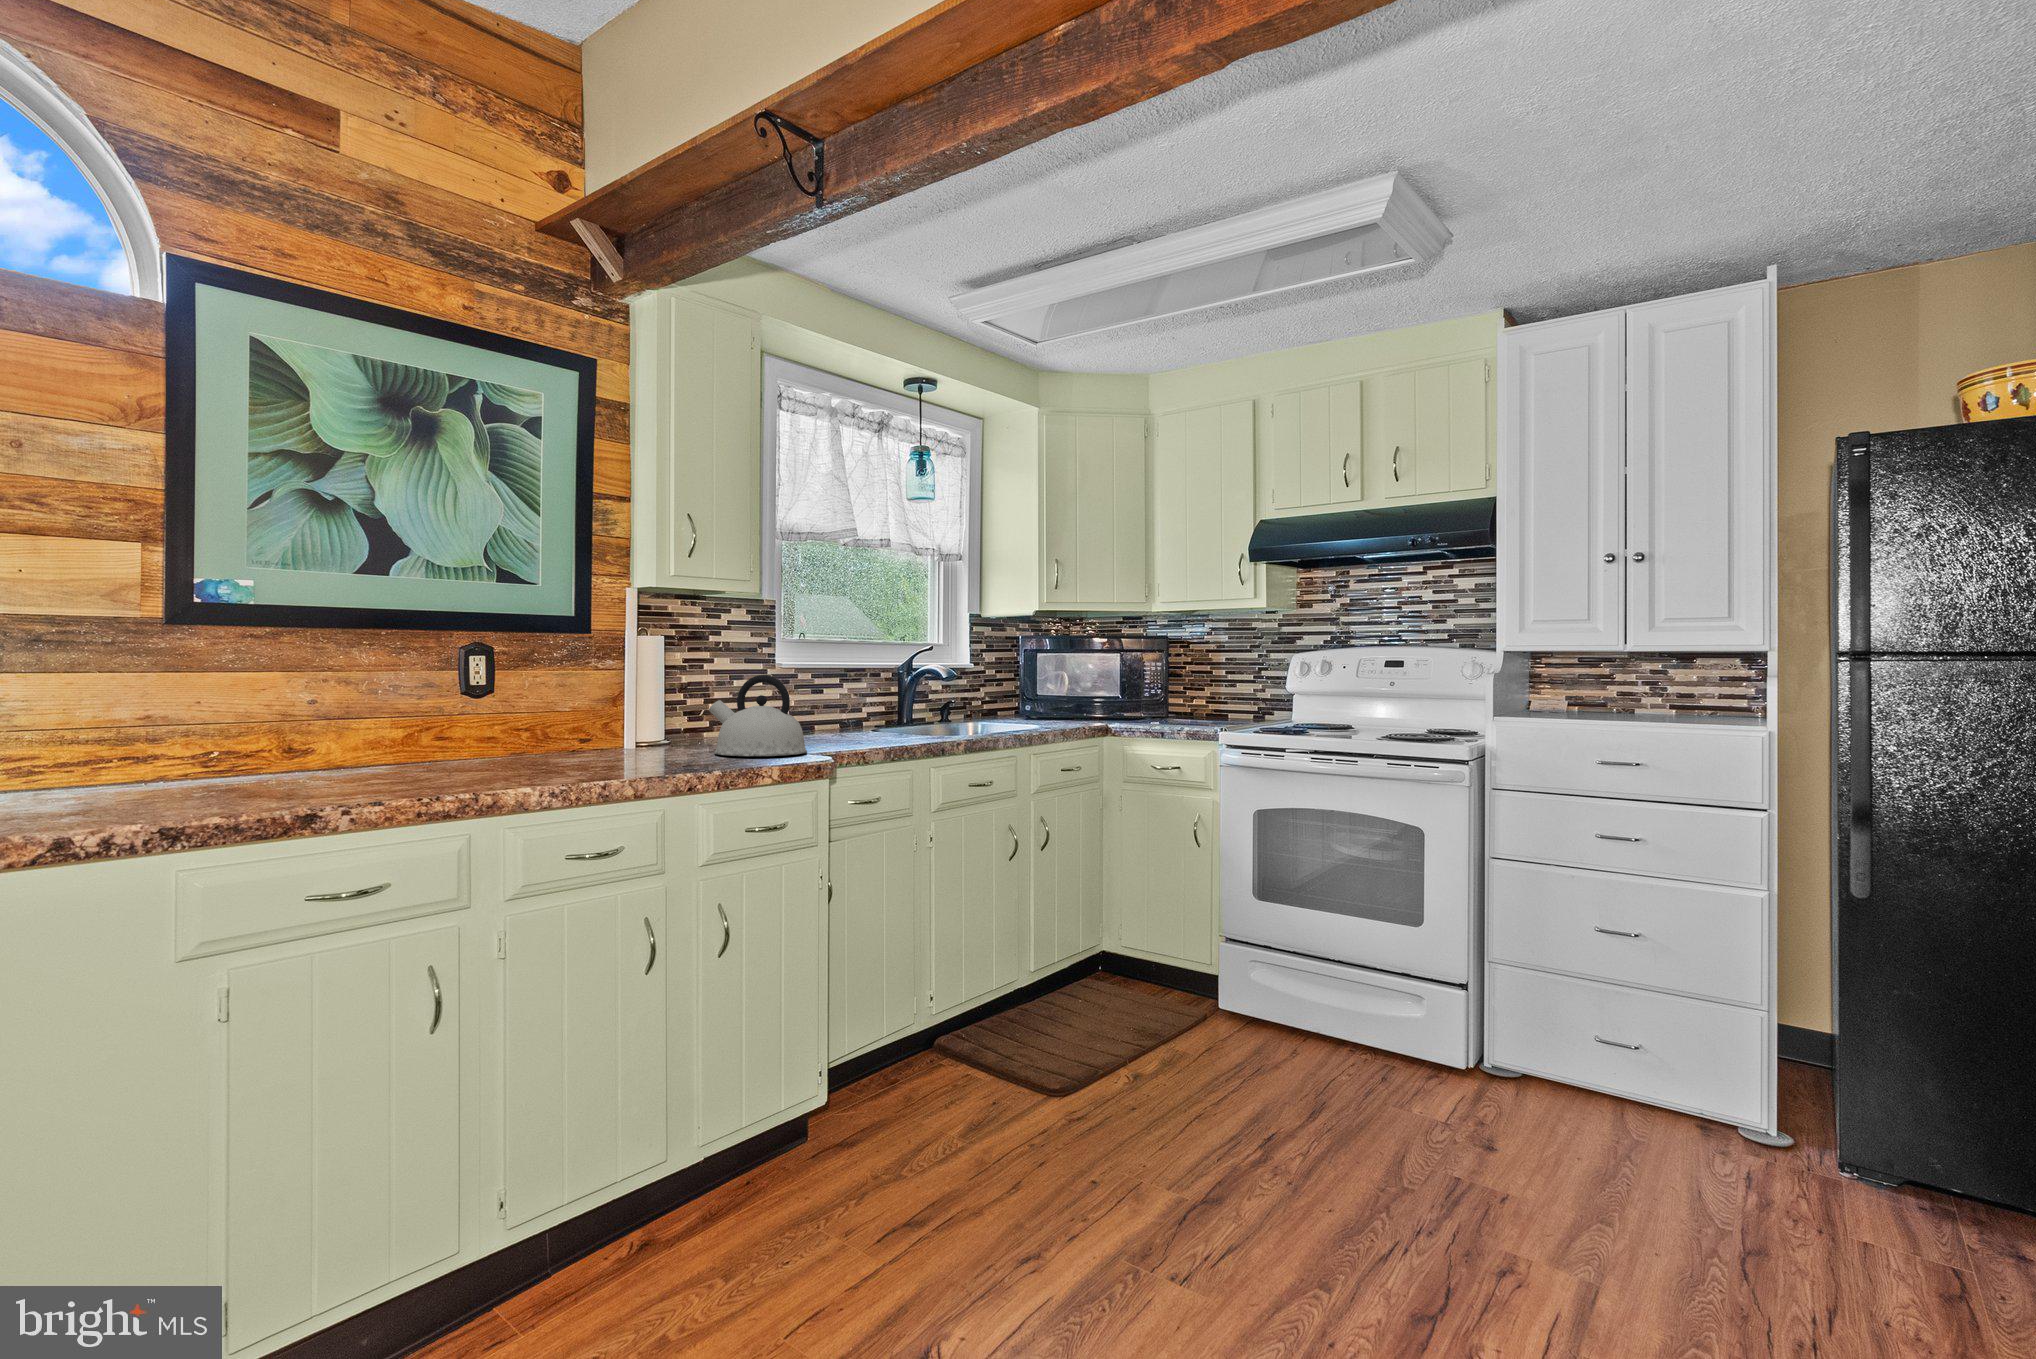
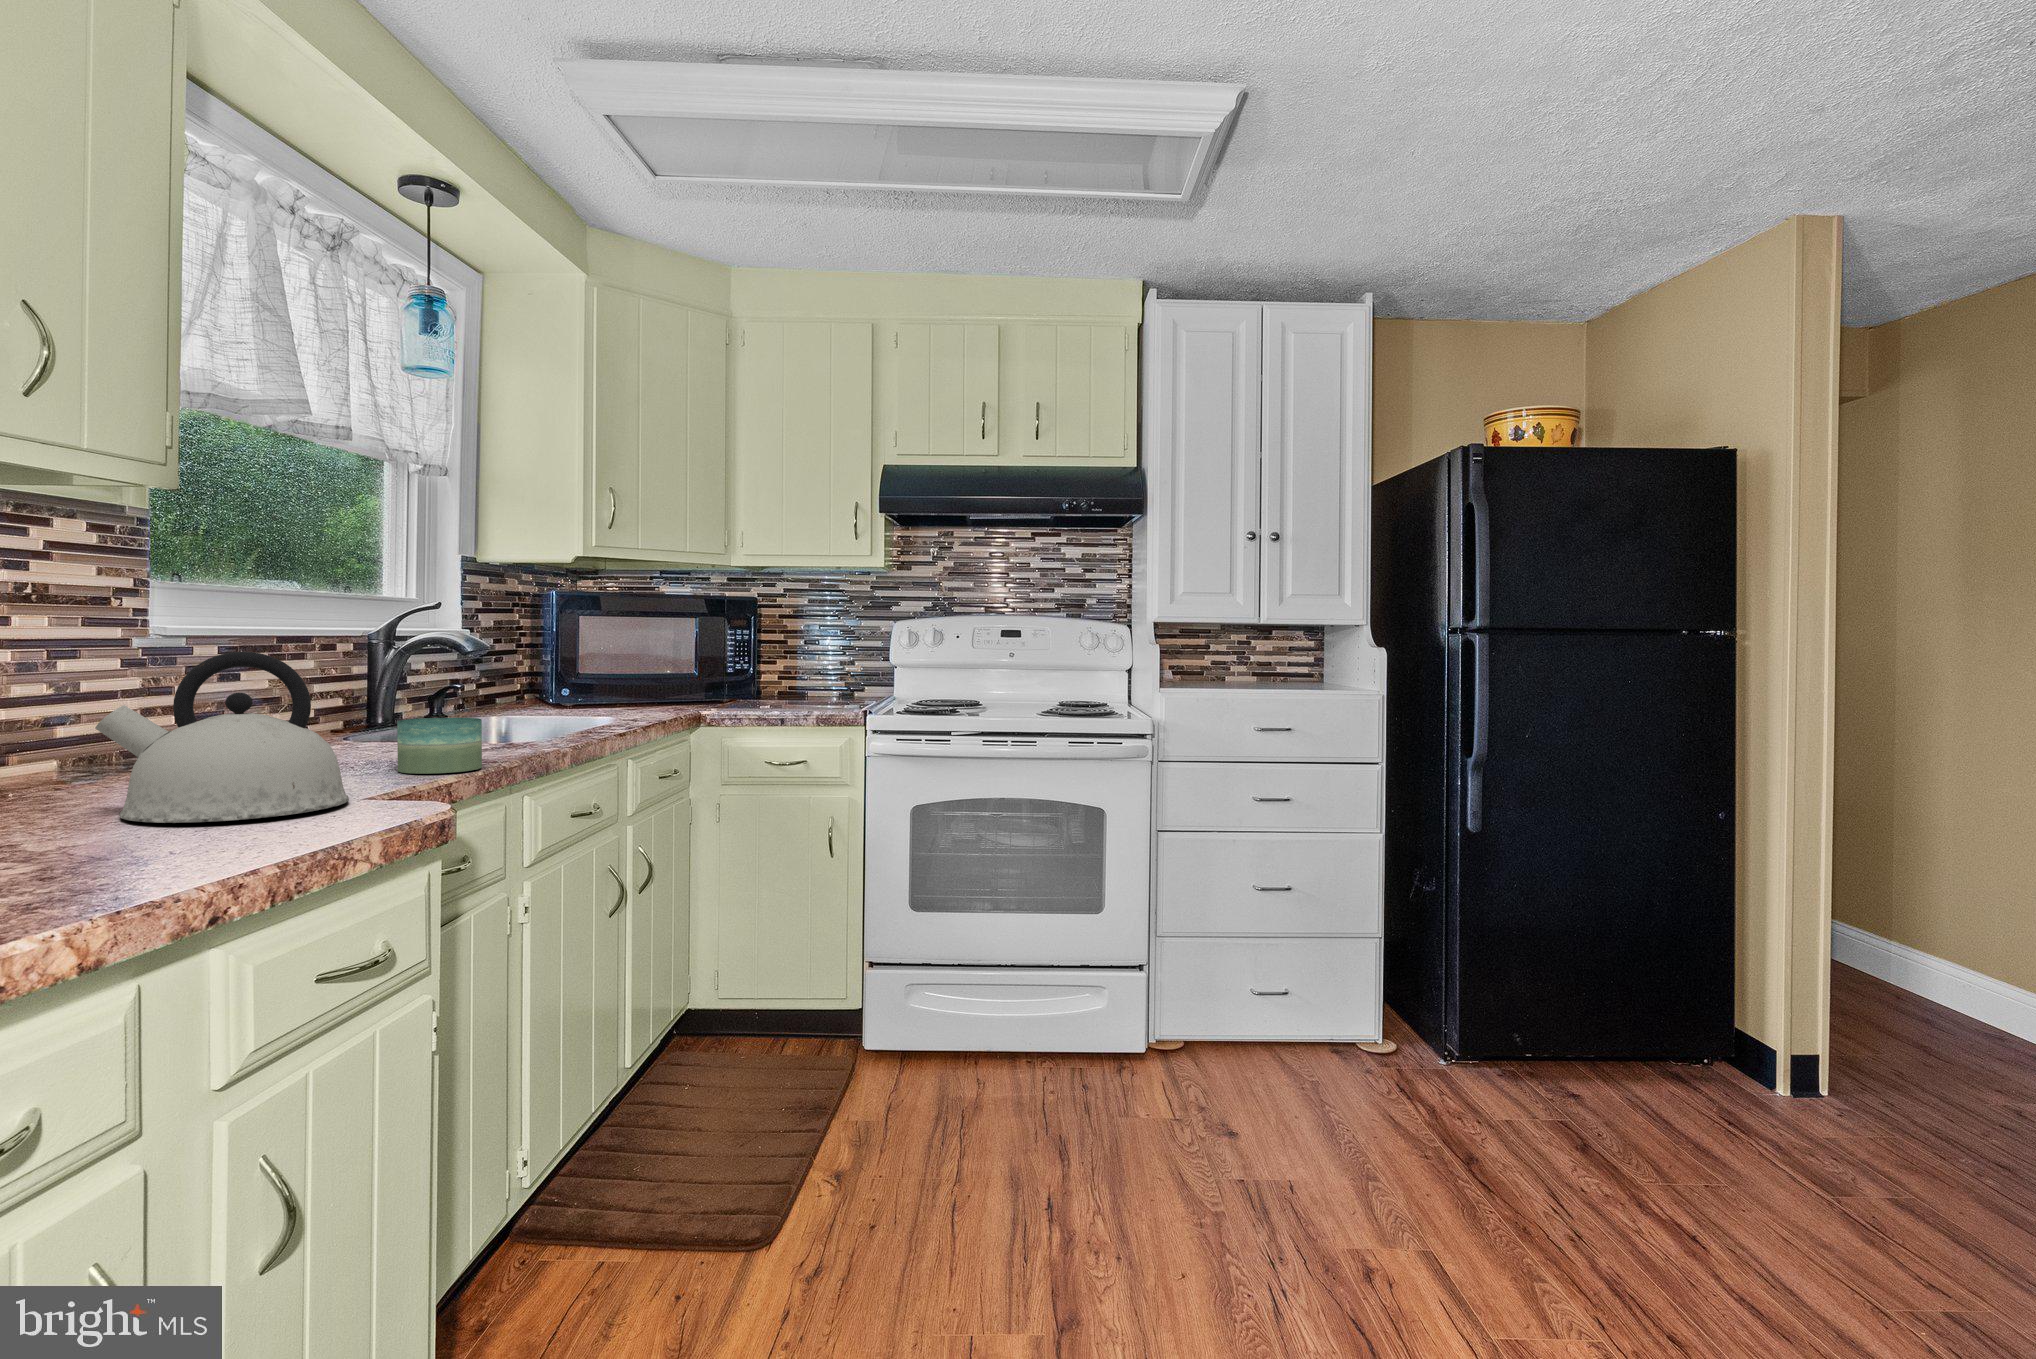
candle: none [856,715,898,746] -> present [397,718,482,774]

